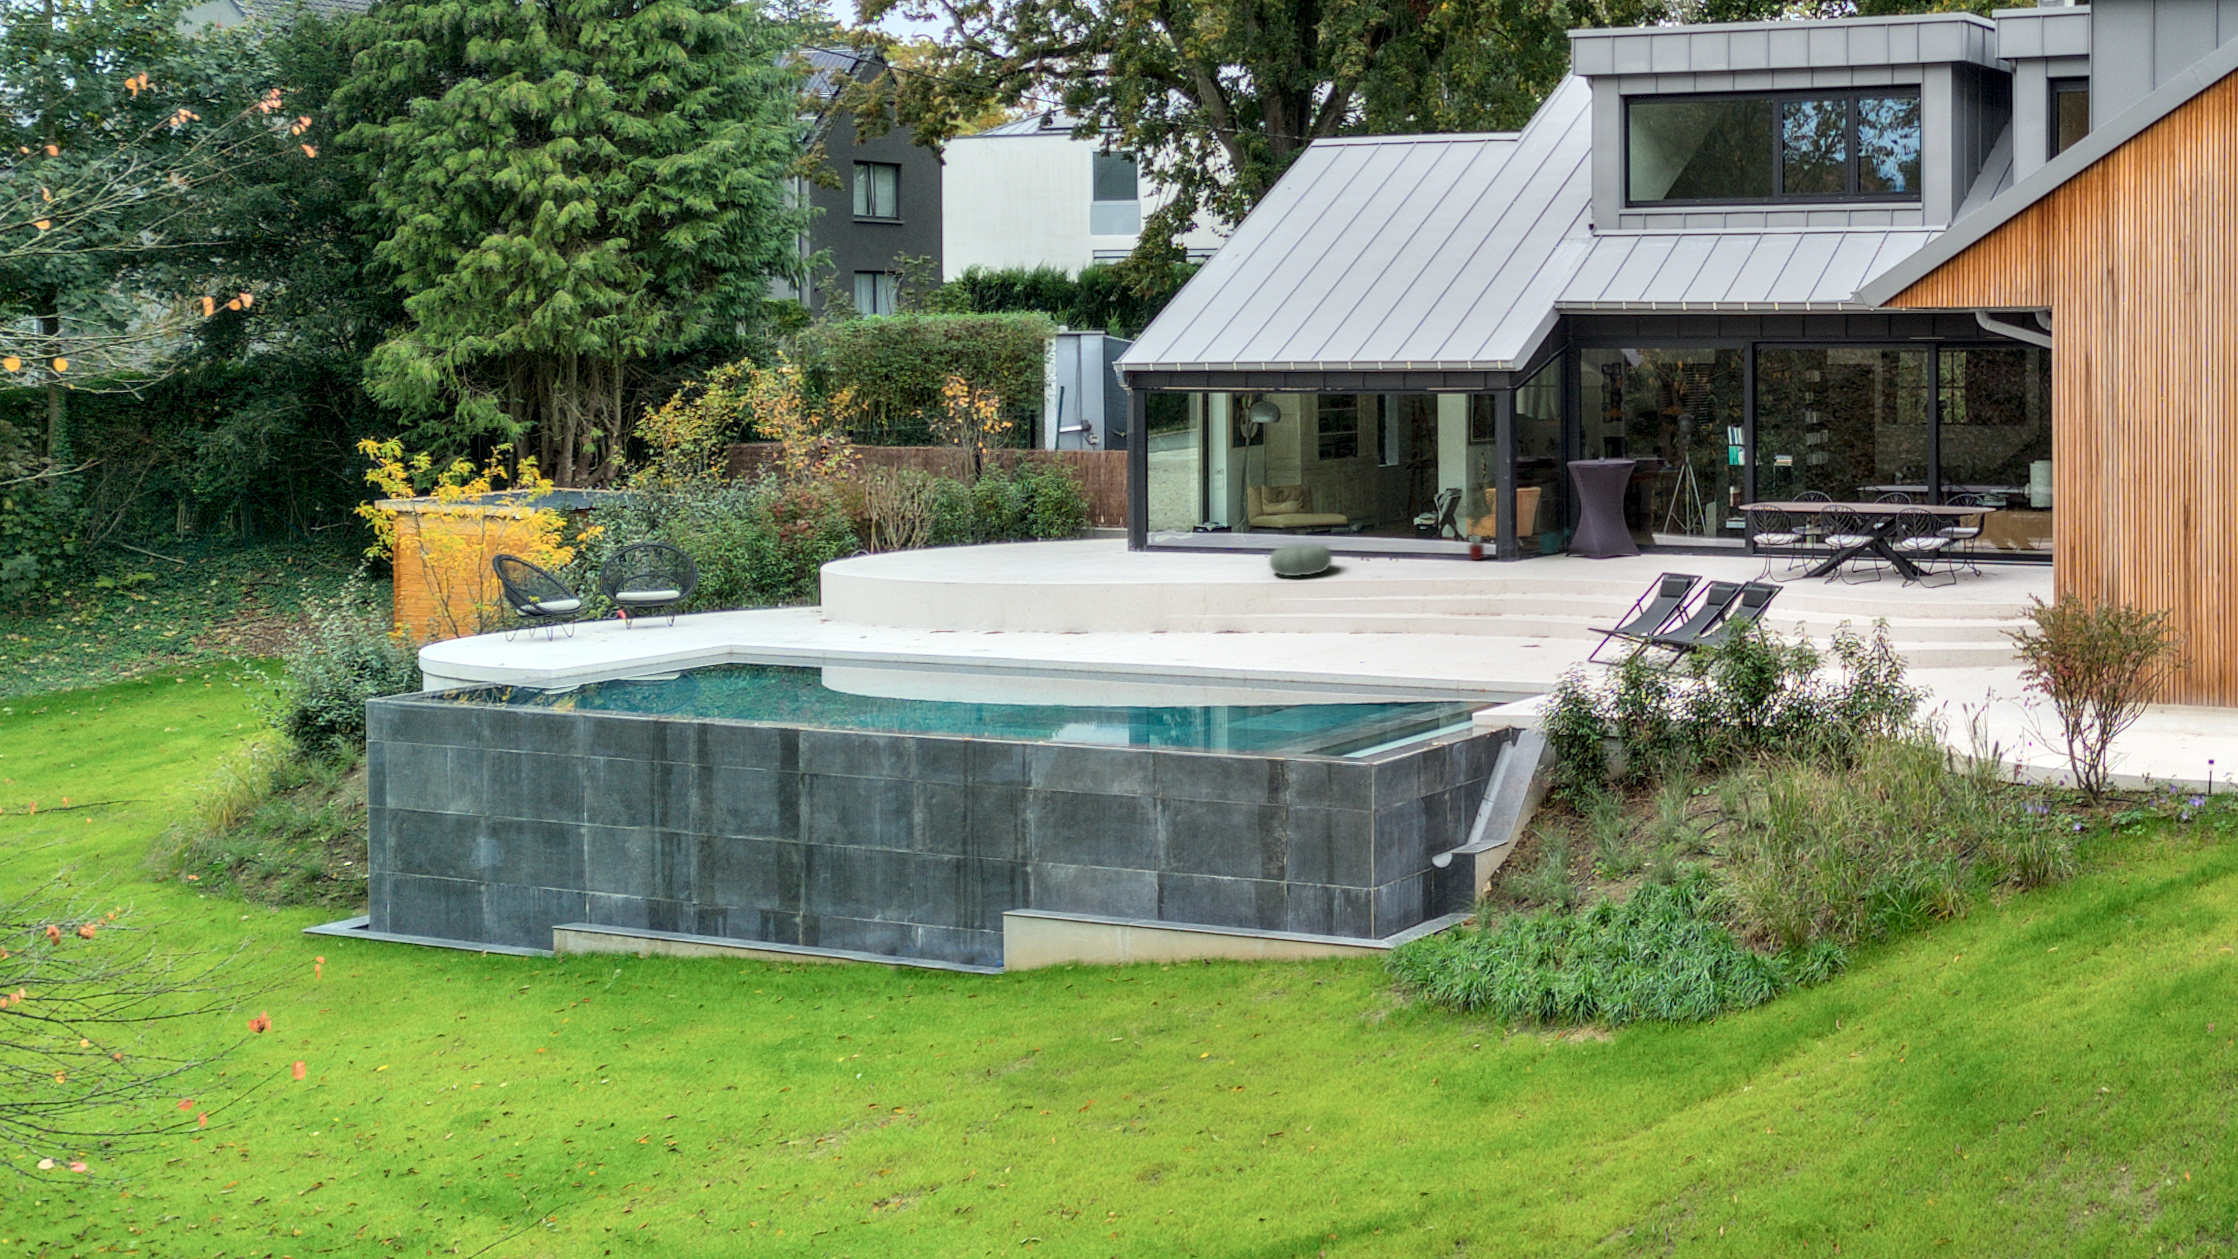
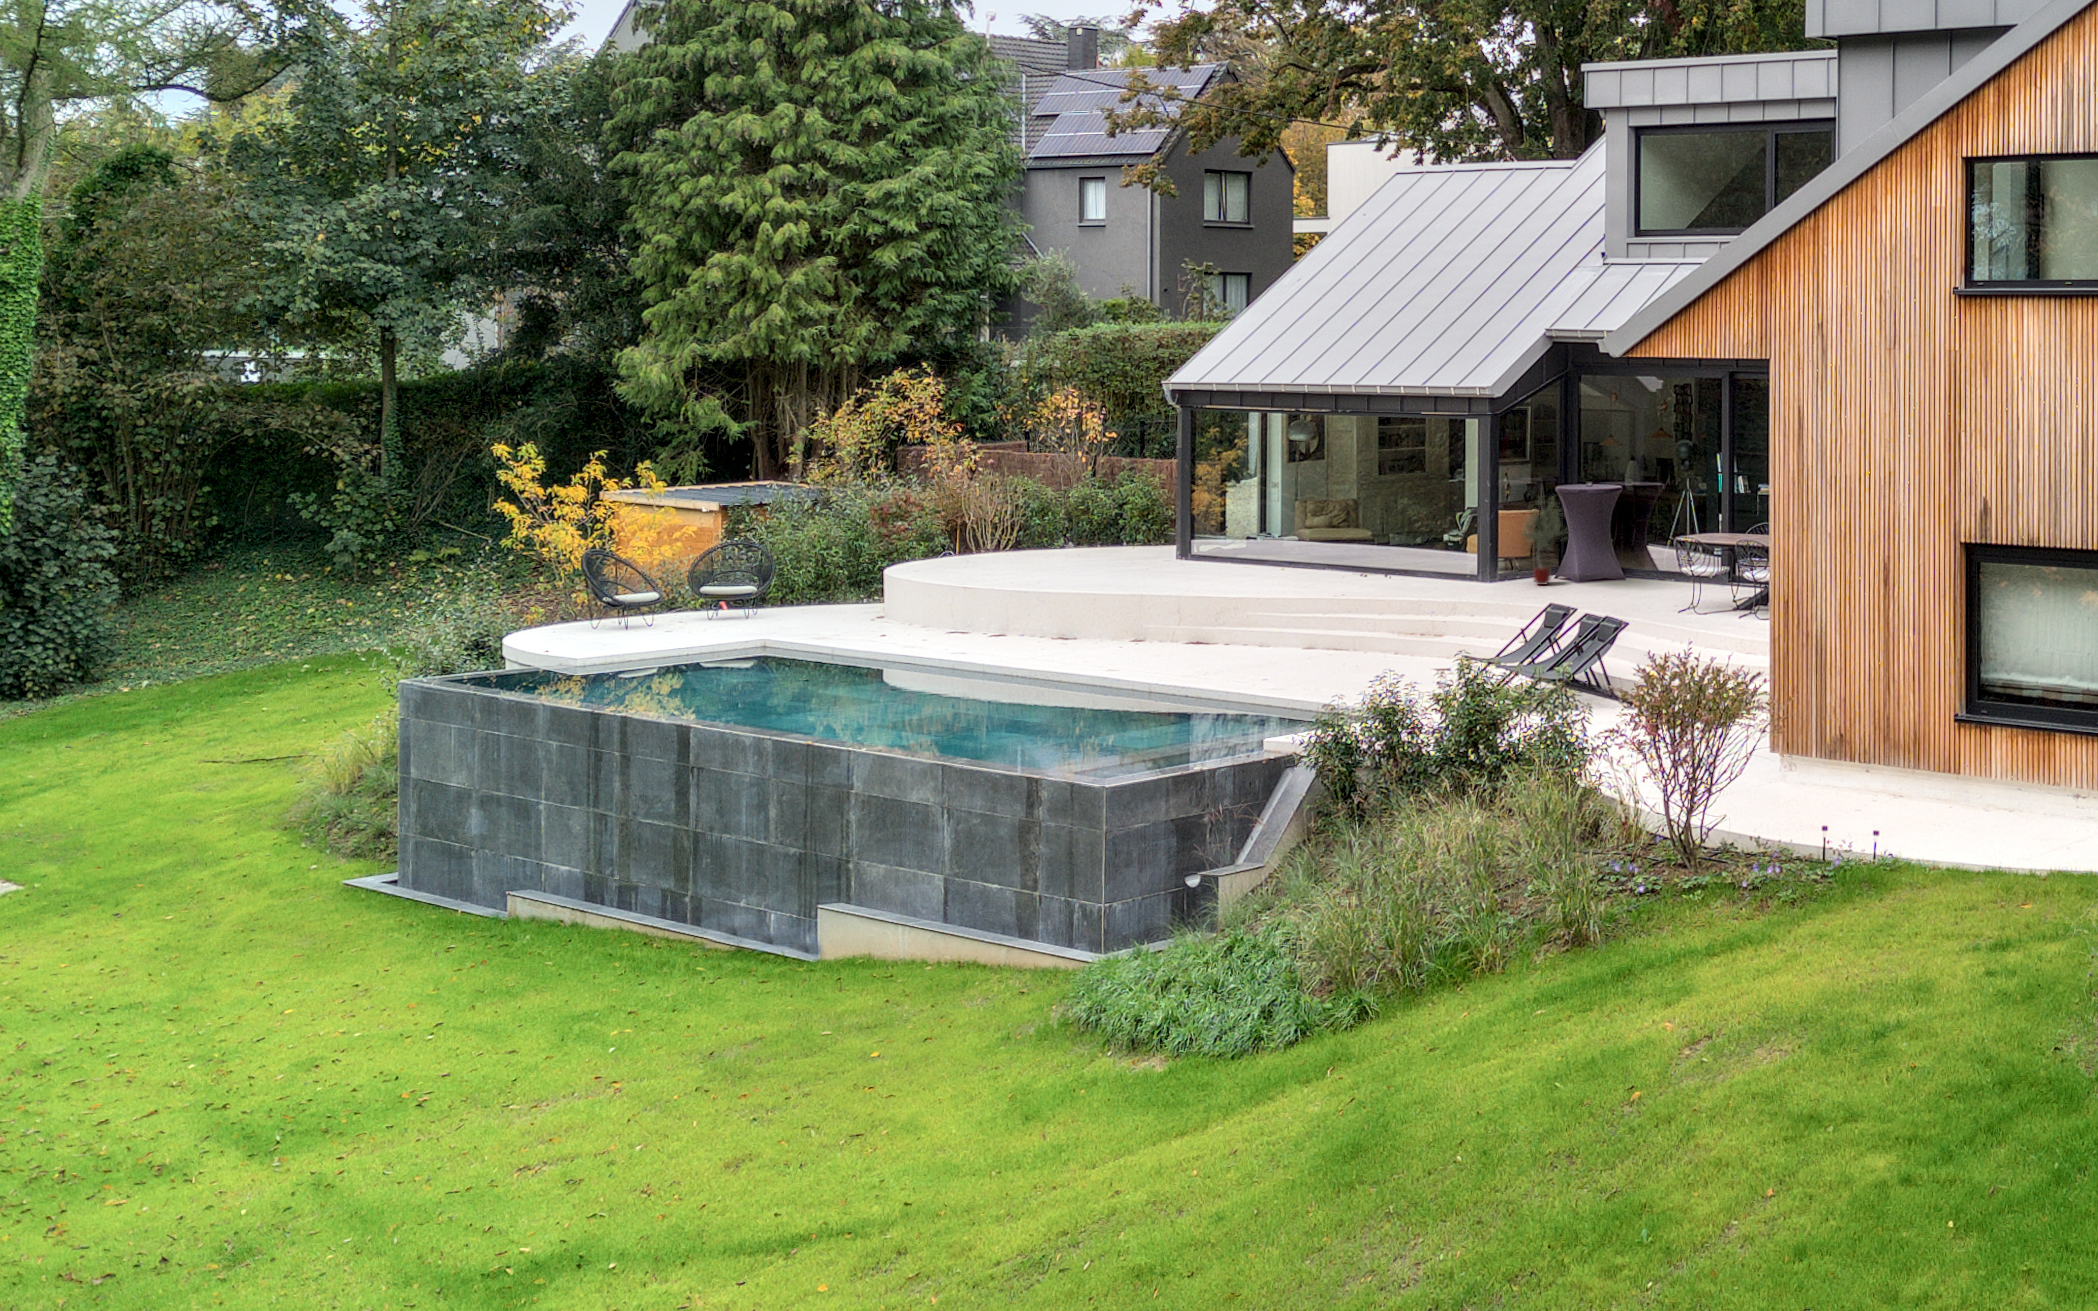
watering can: present [1539,530,1570,554] -> none [1609,552,1645,581]
pouf: present [1270,544,1332,576] -> none [1320,561,1387,595]

